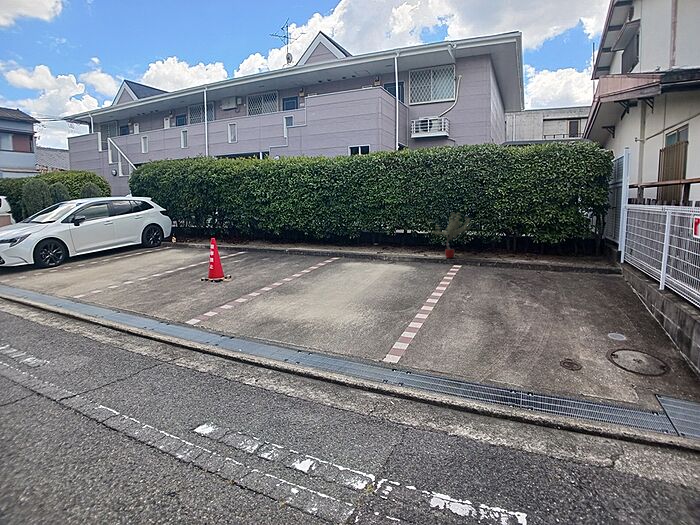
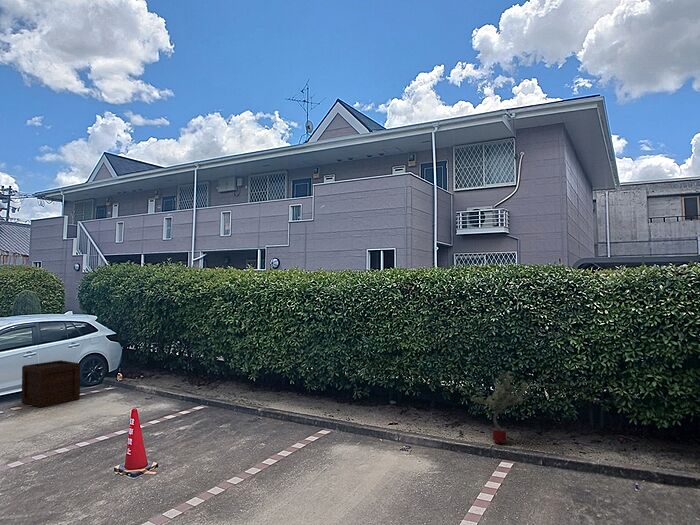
wooden crate: none [105,226,151,256] -> present [22,360,80,408]

